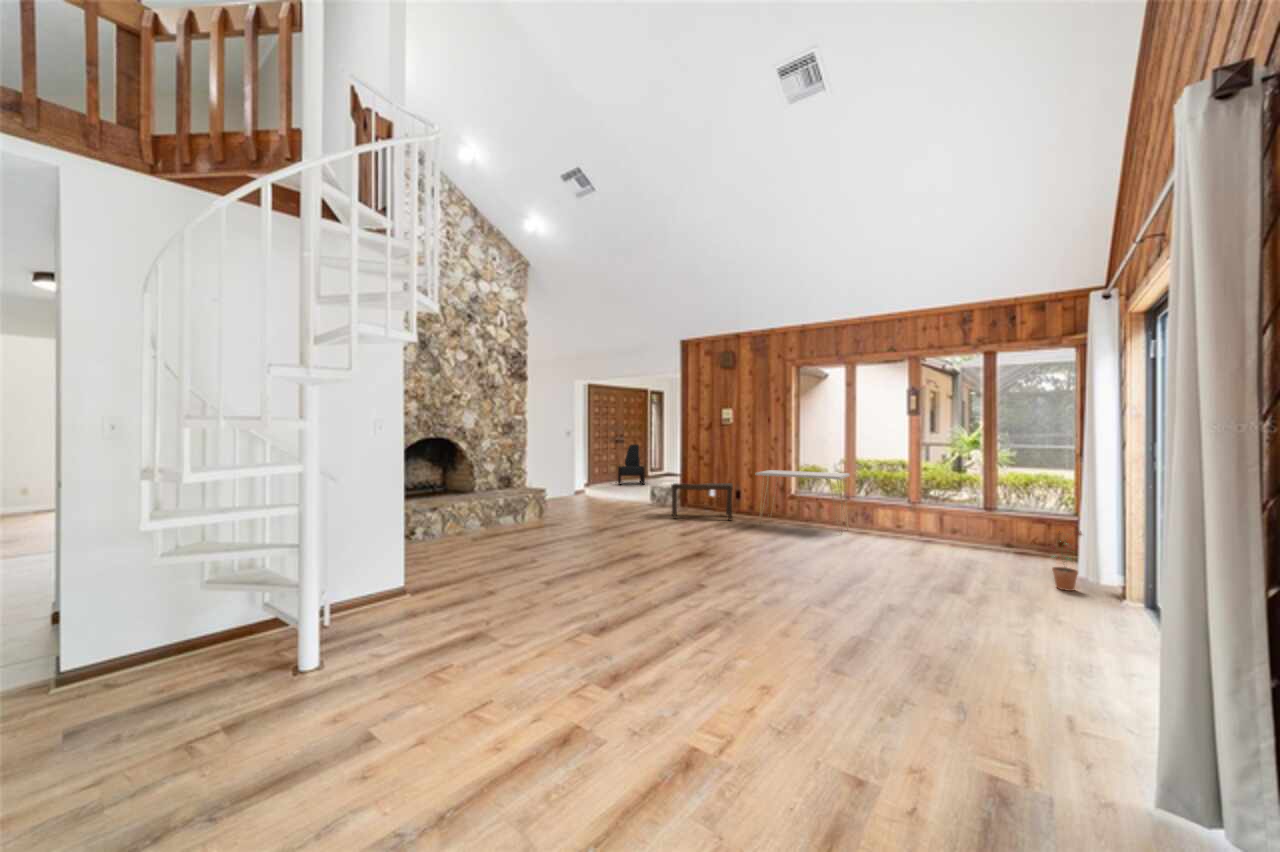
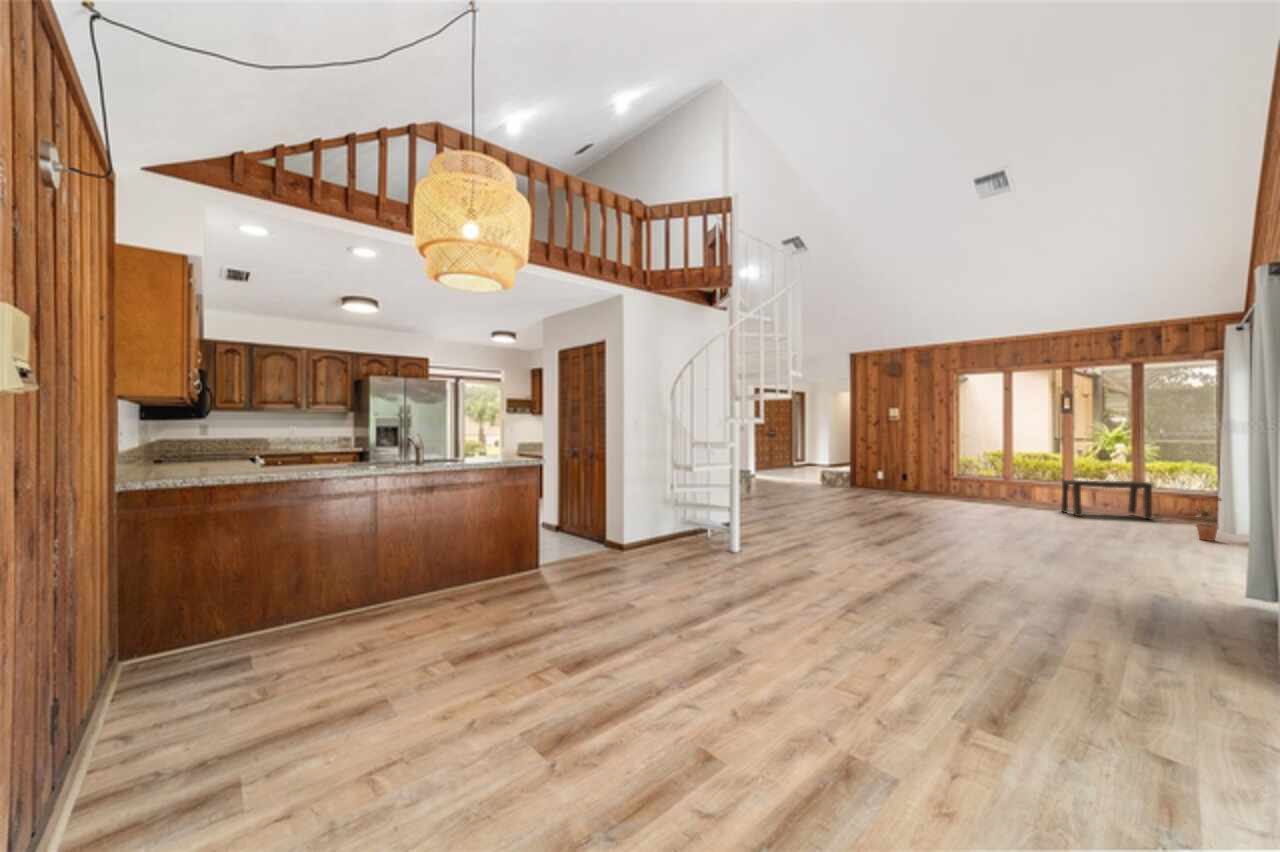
lounge chair: present [618,444,645,485] -> none [771,439,798,472]
console table: present [756,470,850,529] -> none [926,457,1008,507]
bench: present [671,483,733,520] -> present [1061,480,1153,519]

